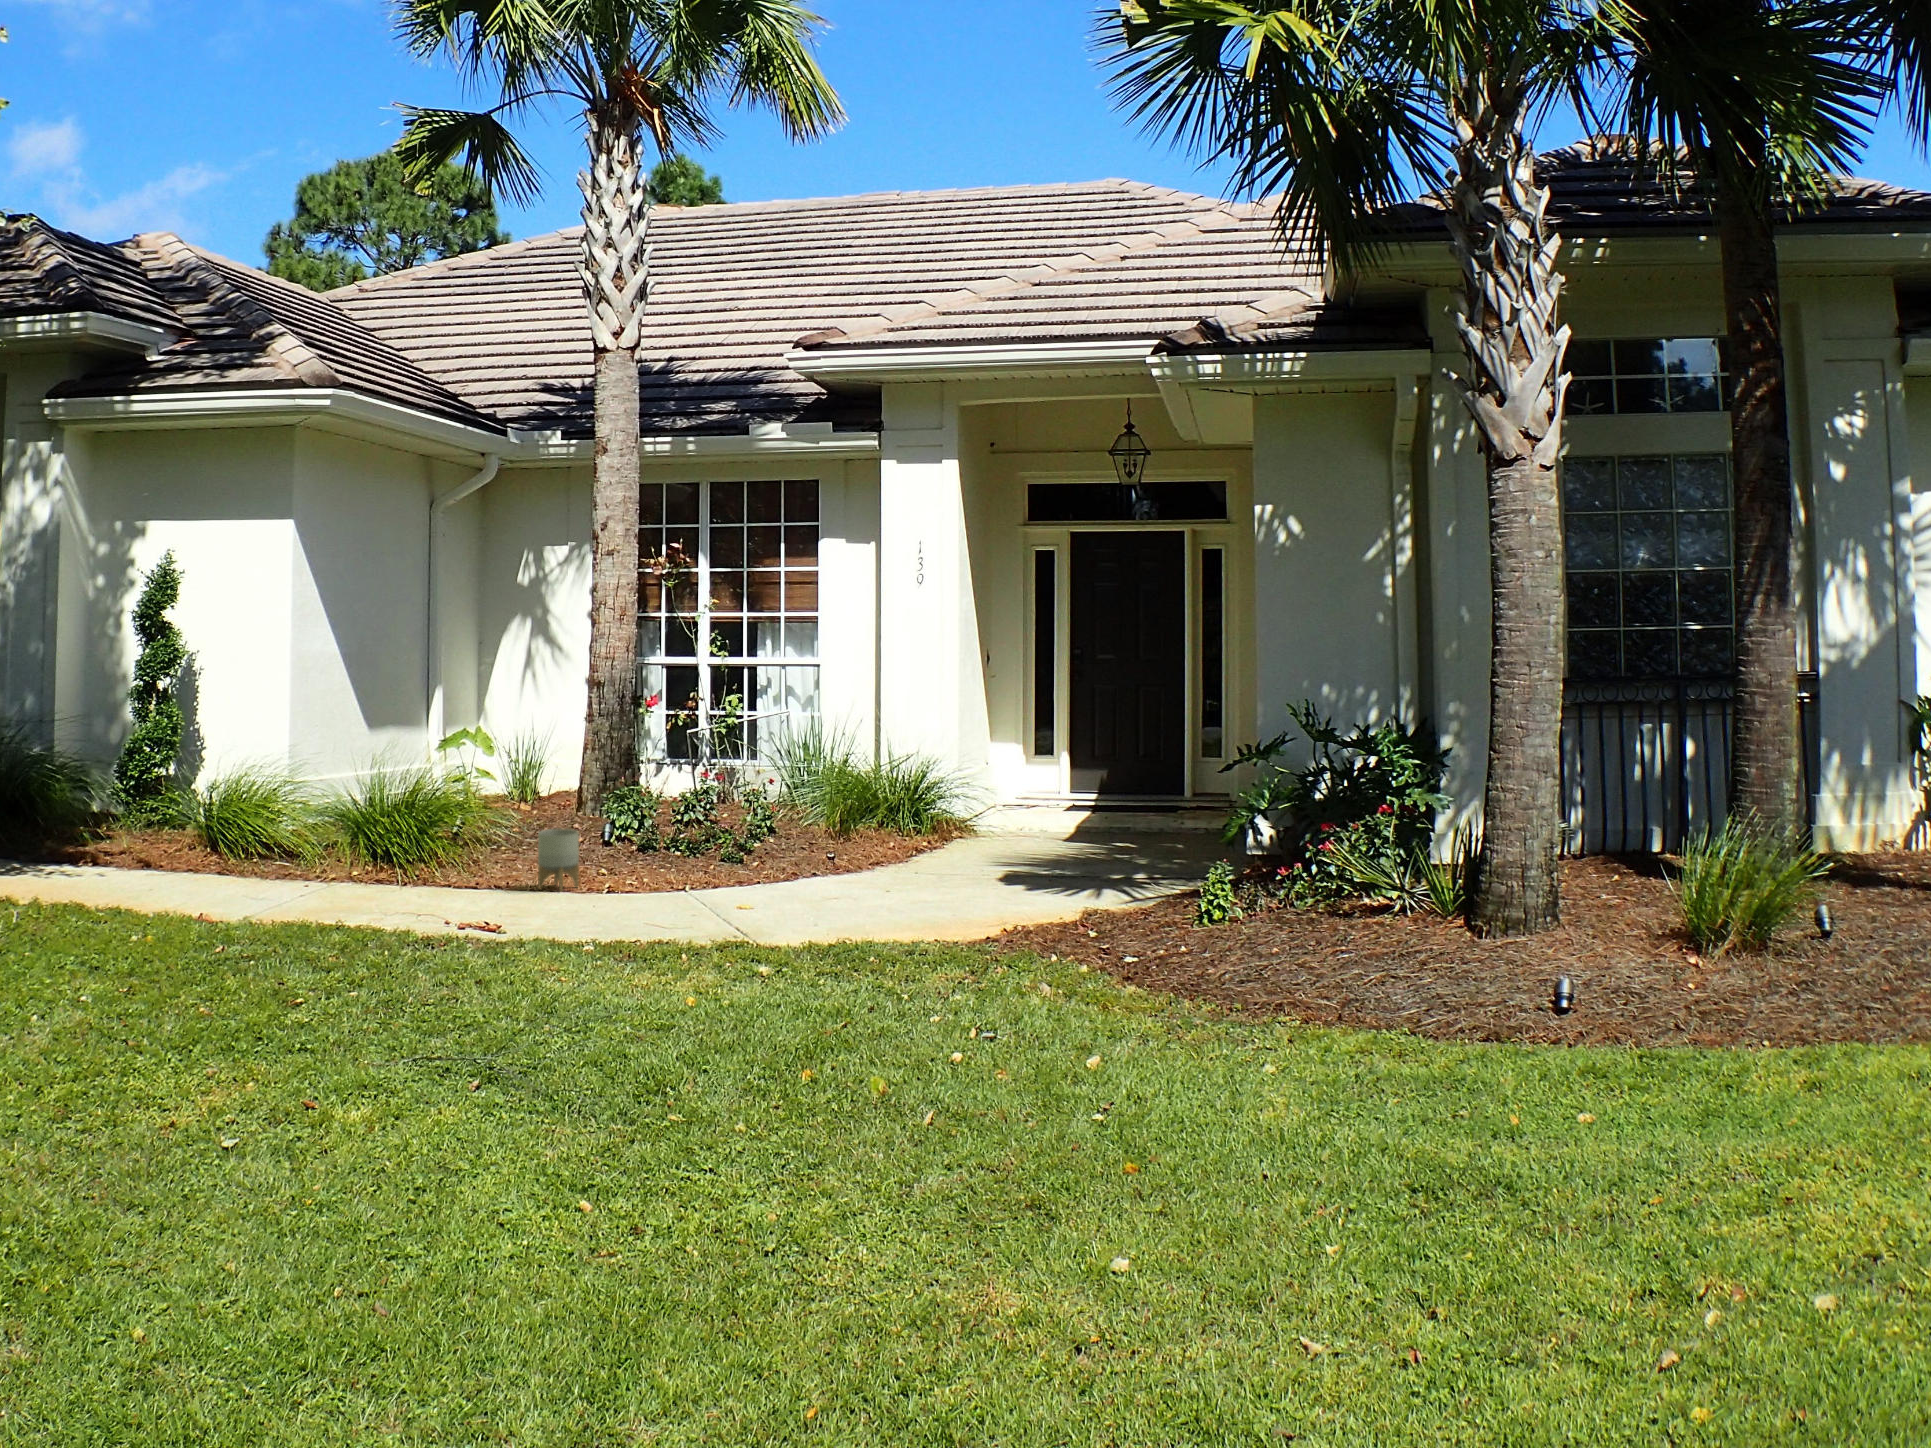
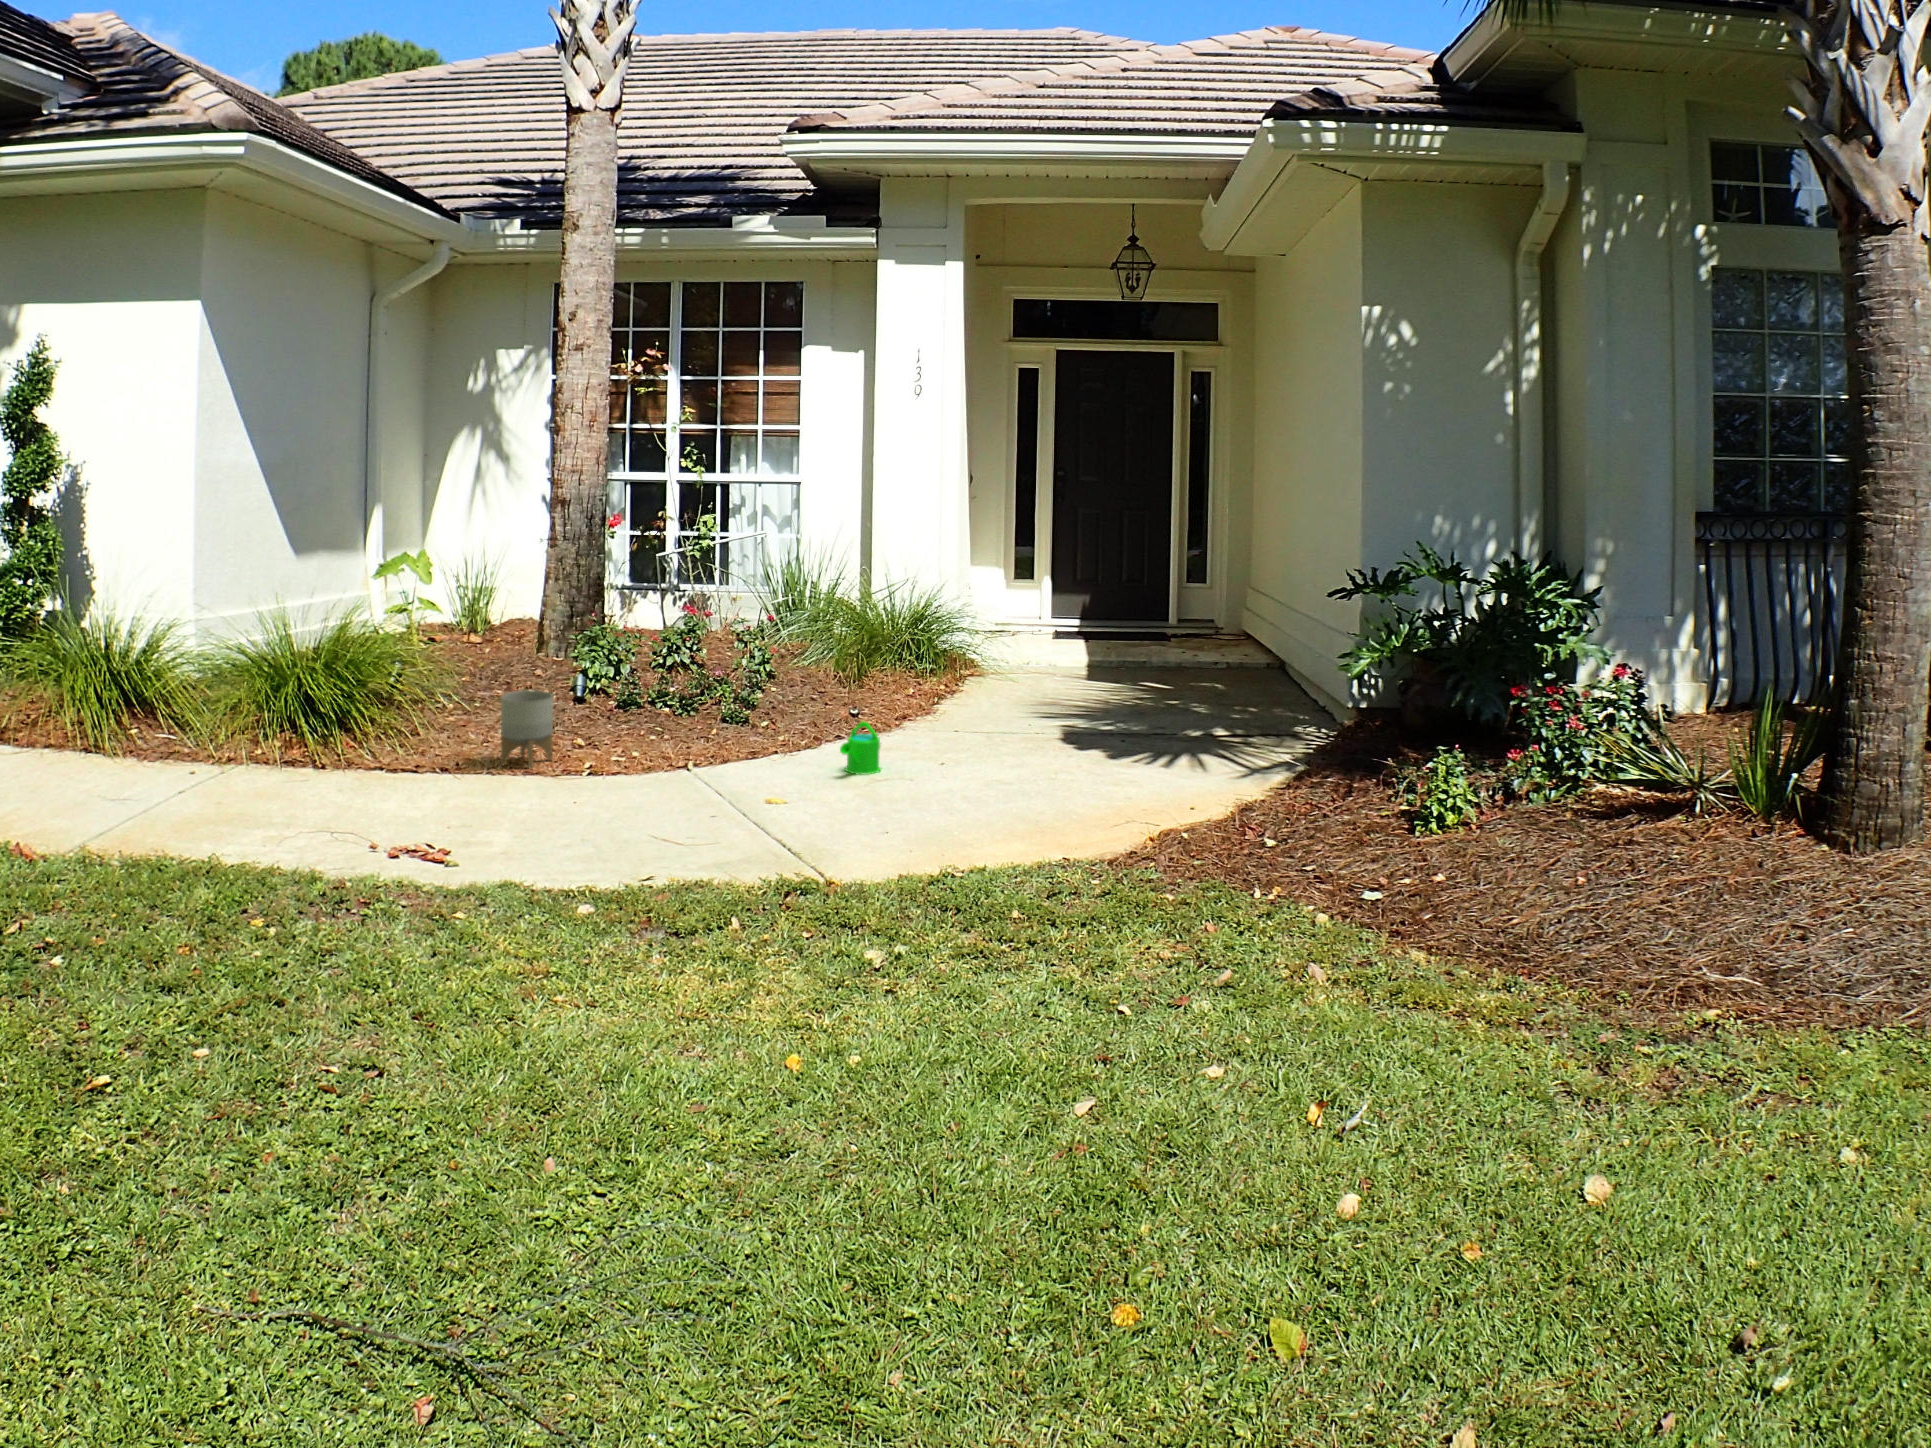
watering can: none [809,856,848,902] -> present [840,721,881,775]

